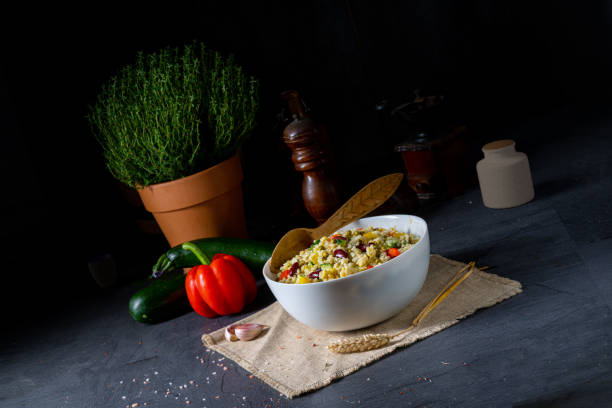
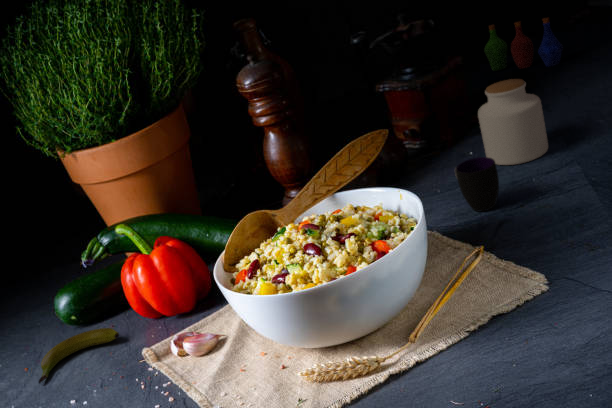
bottle: none [488,95,554,138] -> present [484,18,563,71]
cup: present [88,254,117,288] -> present [455,157,499,211]
banana: none [118,321,182,360] -> present [39,328,119,383]

